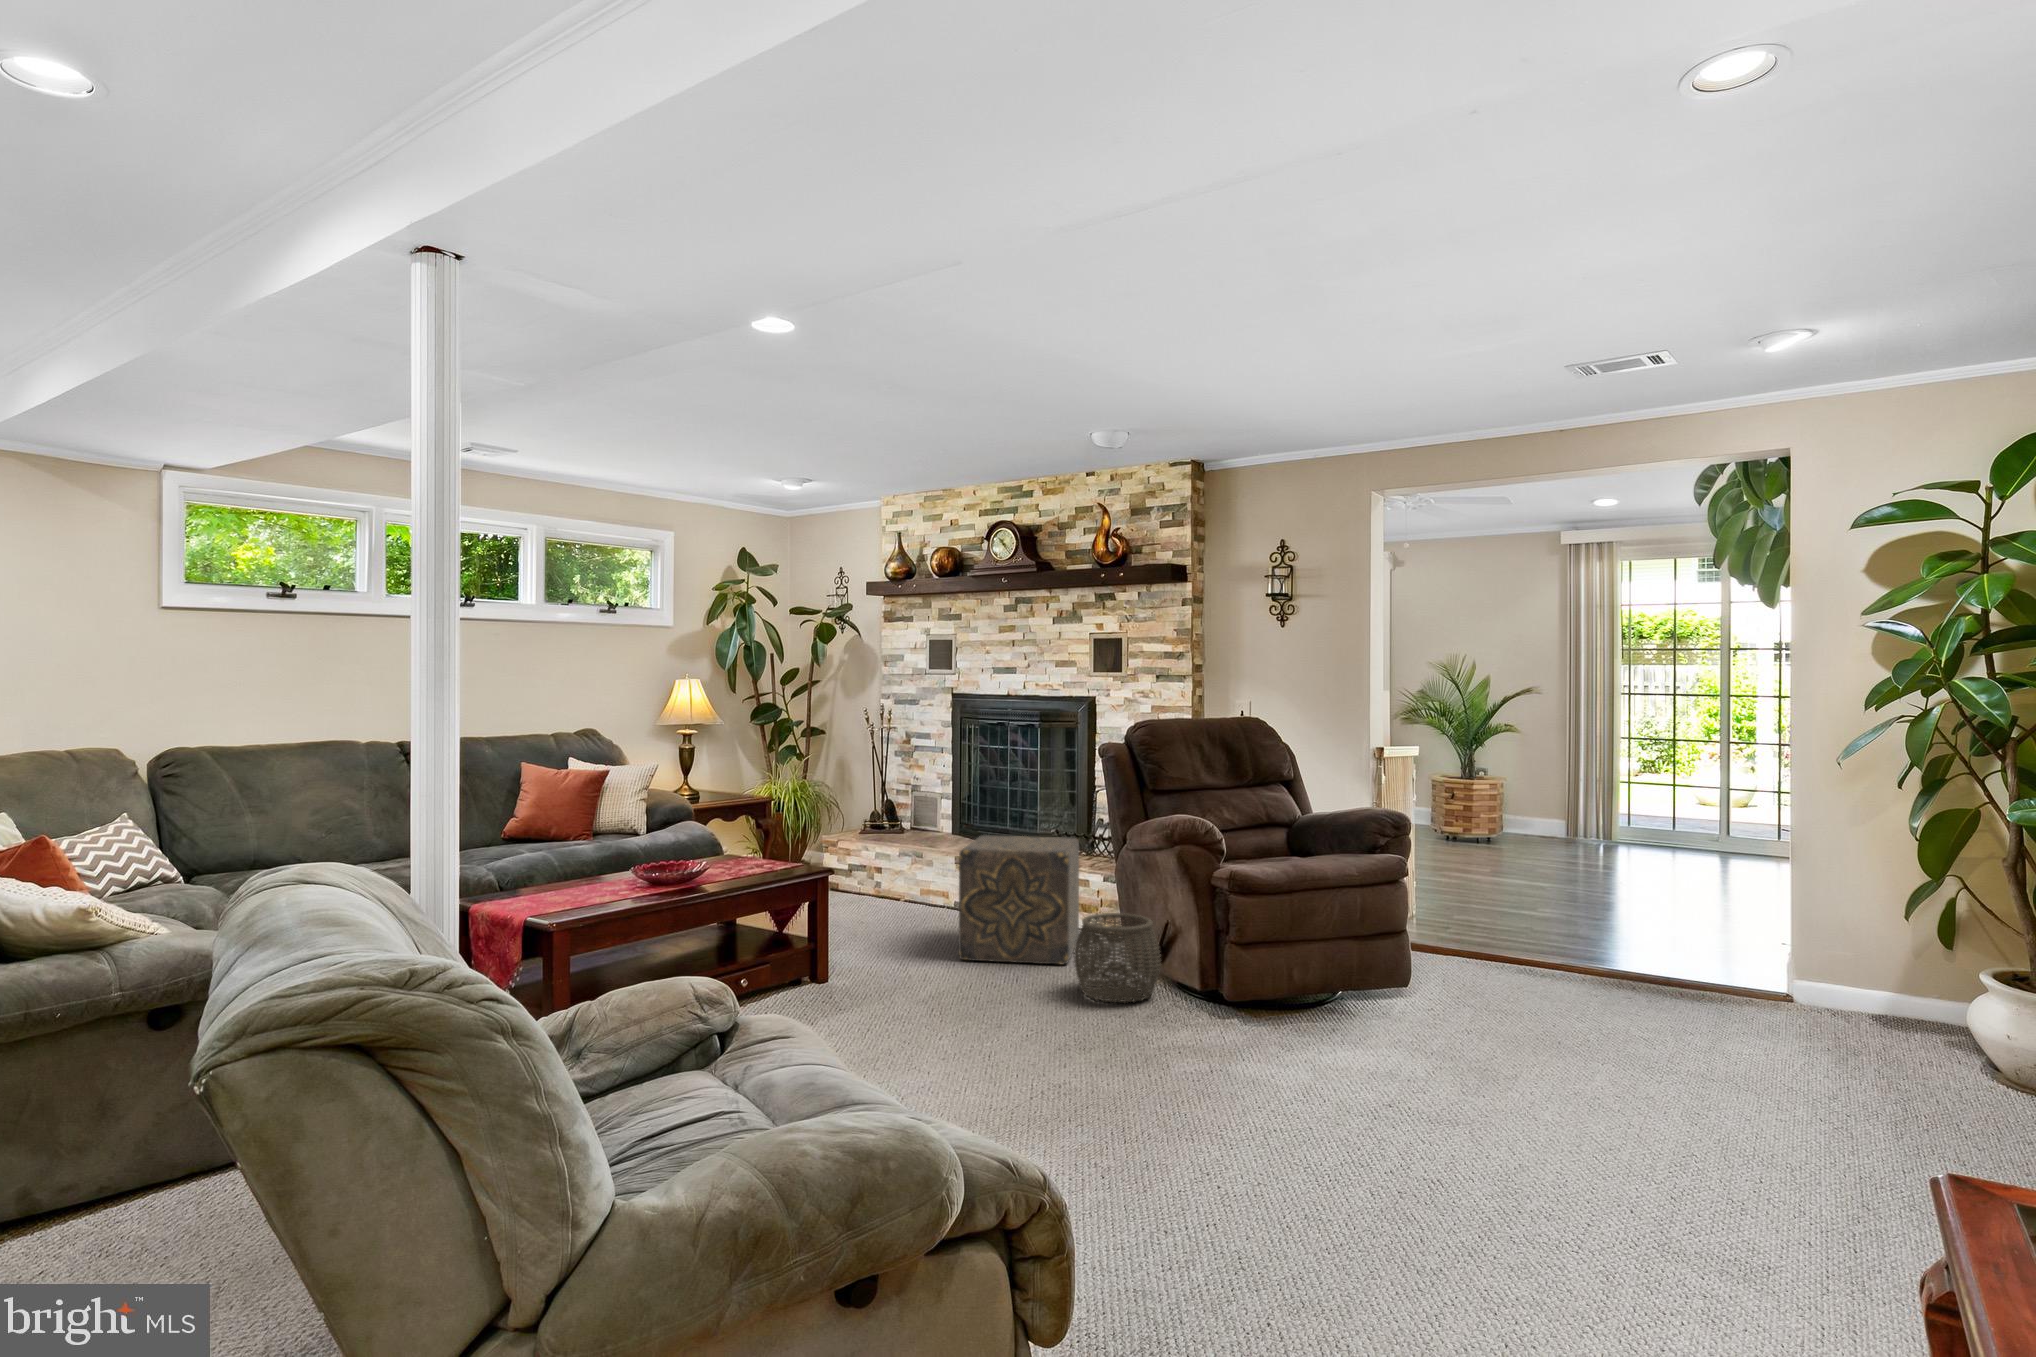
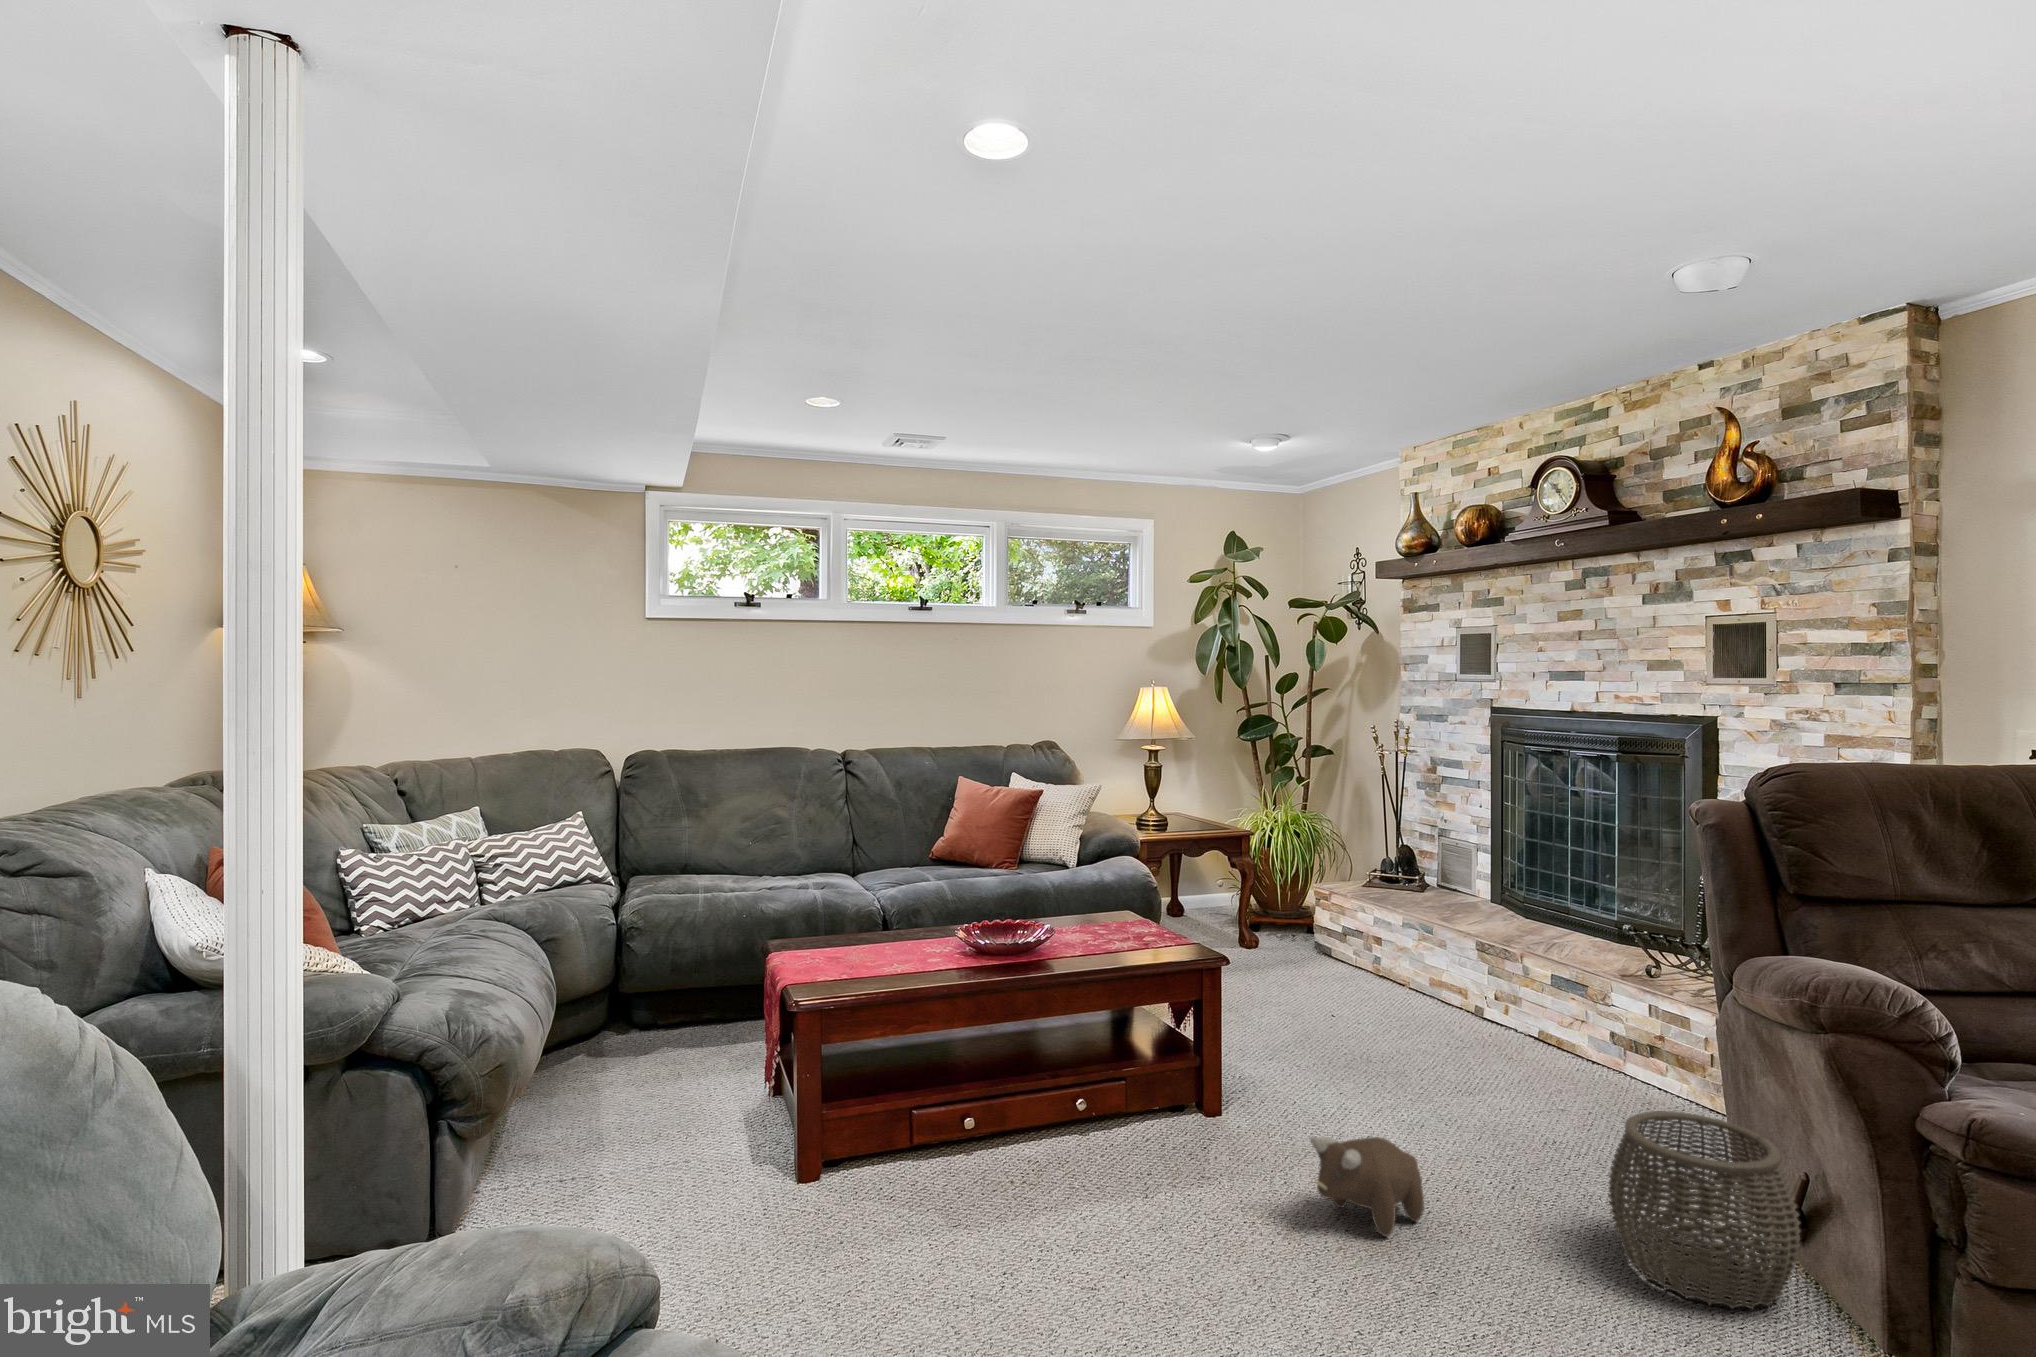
ottoman: present [959,835,1079,964] -> none [1432,925,1662,1170]
plush toy: none [918,956,980,1011] -> present [1310,1136,1424,1236]

